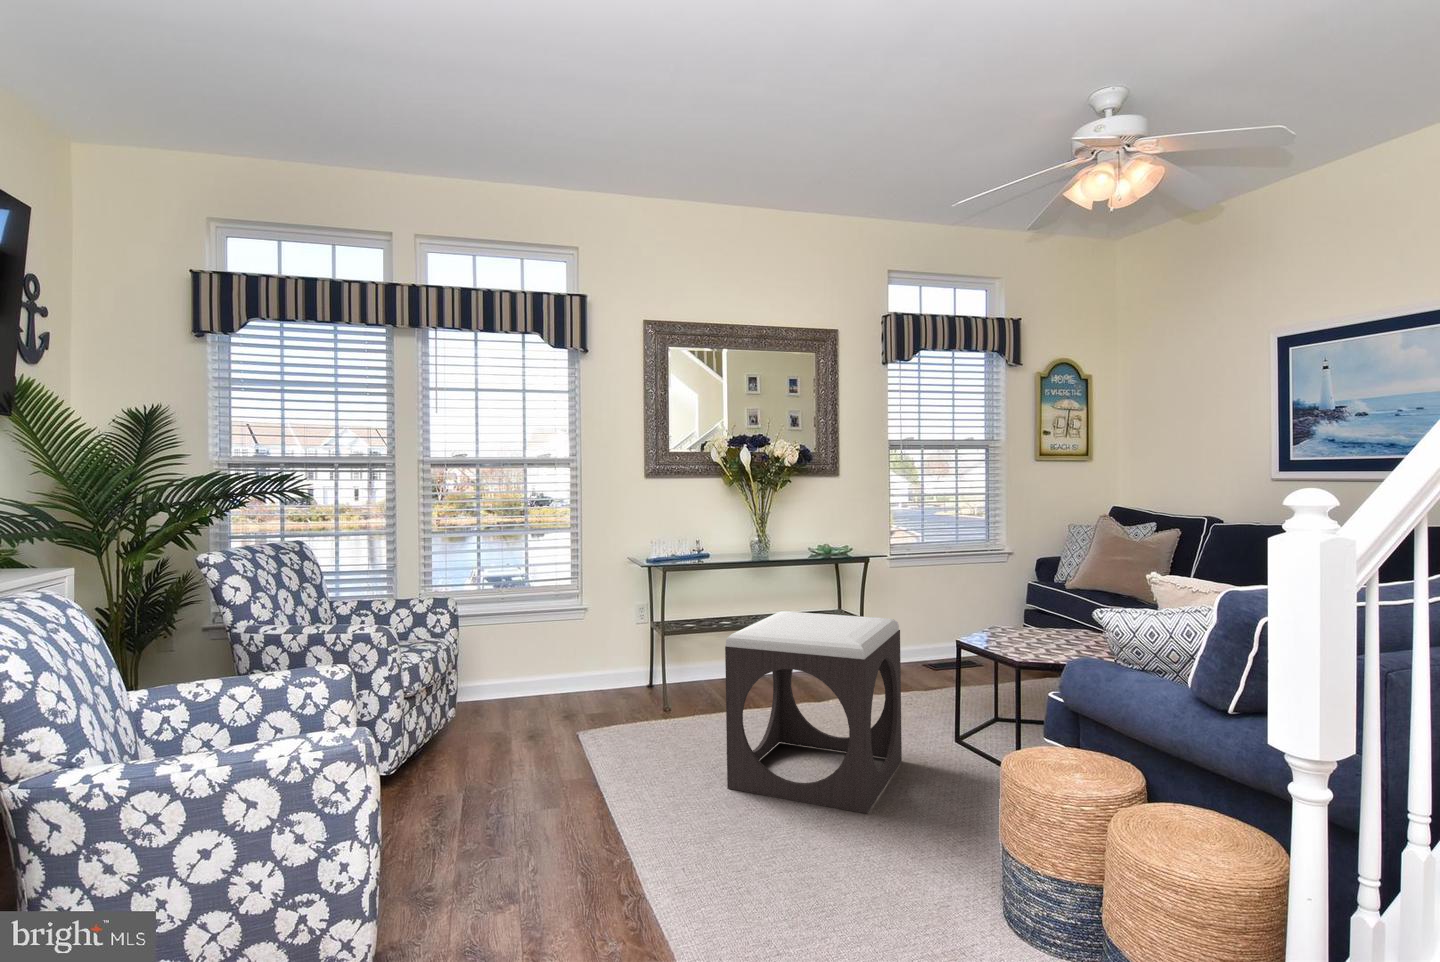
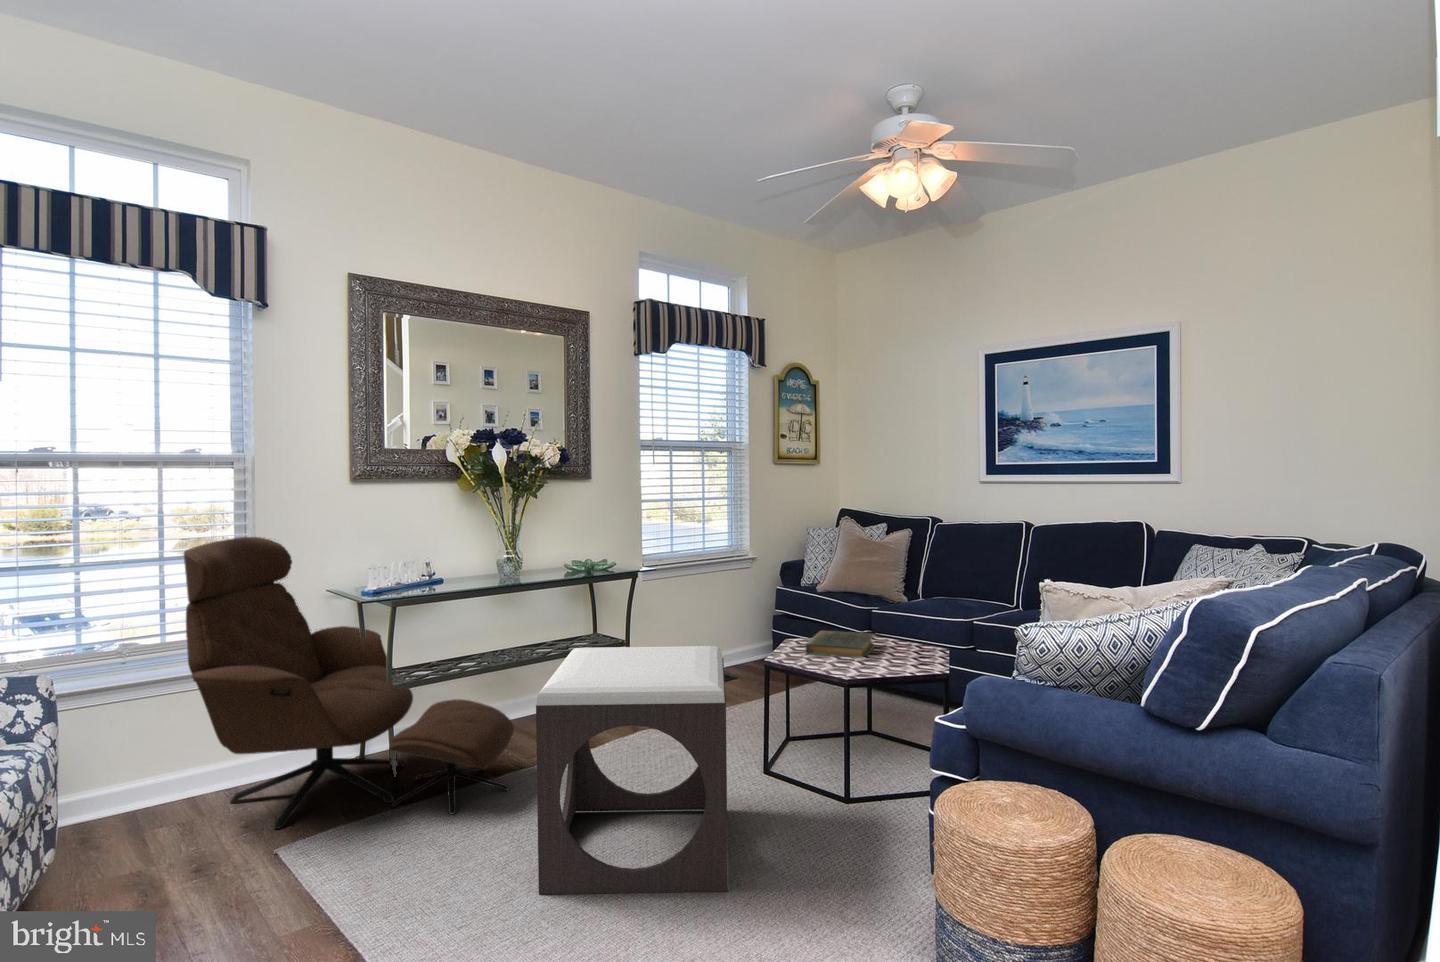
lounge chair: none [532,517,751,730] -> present [184,537,514,829]
hardback book: none [1001,620,1082,648] -> present [806,631,875,658]

